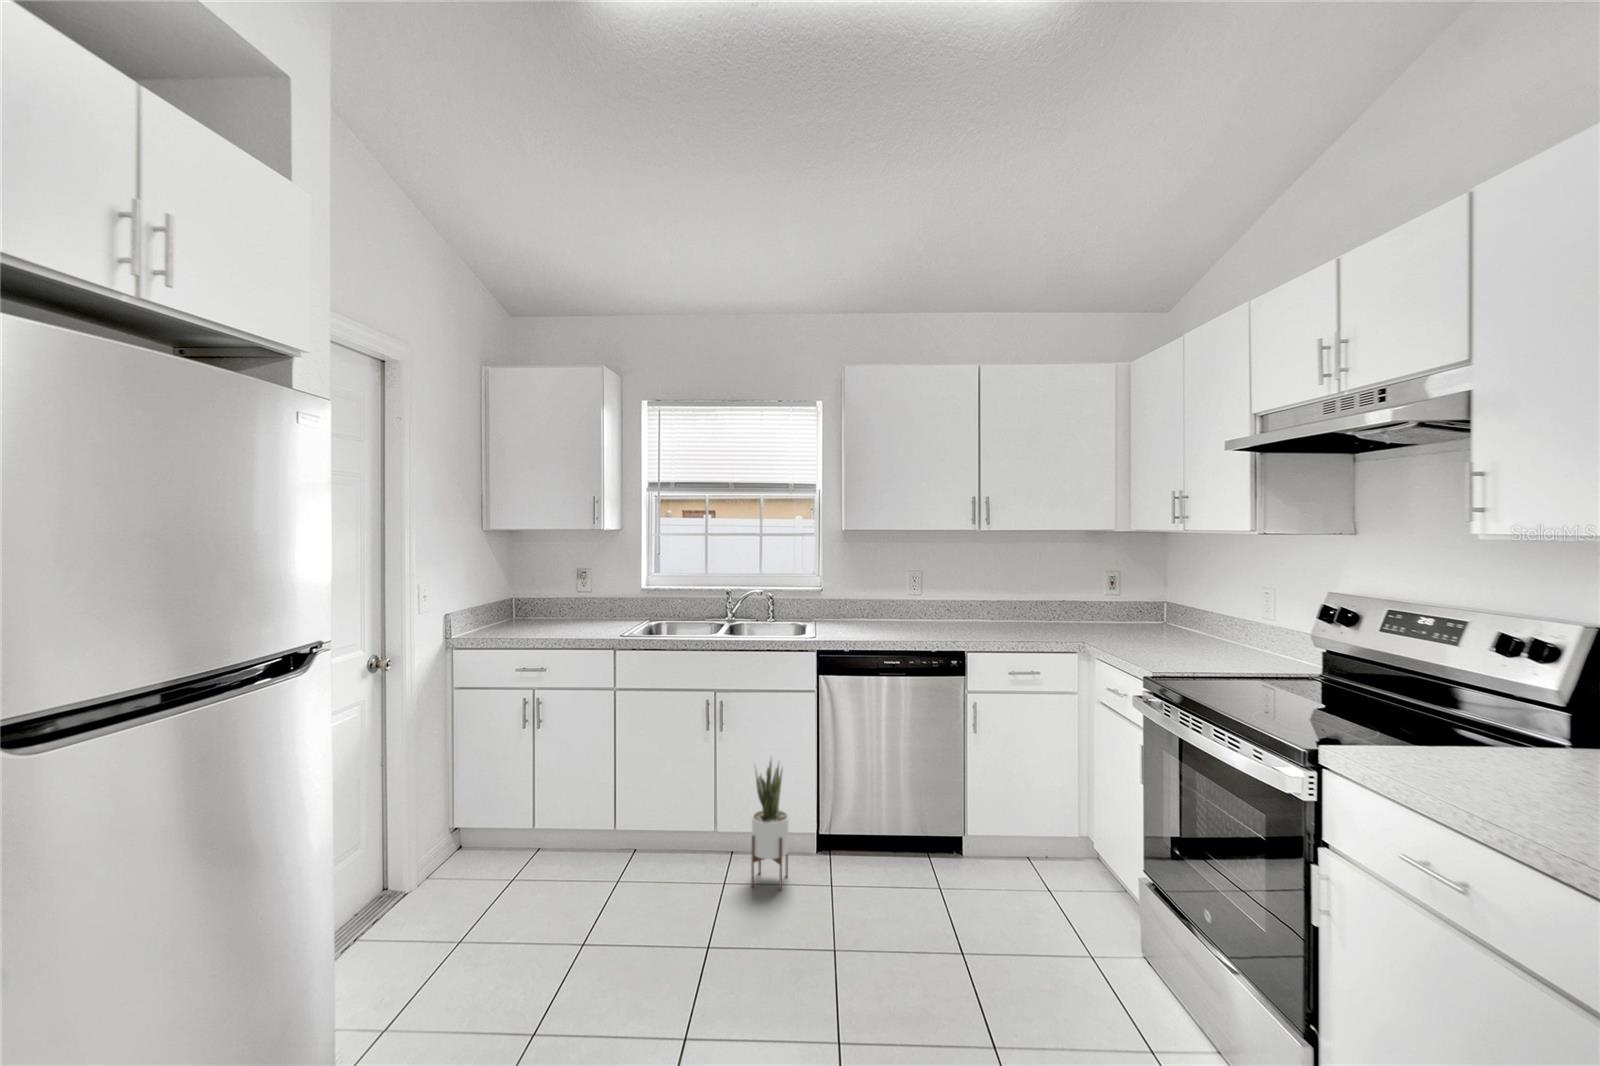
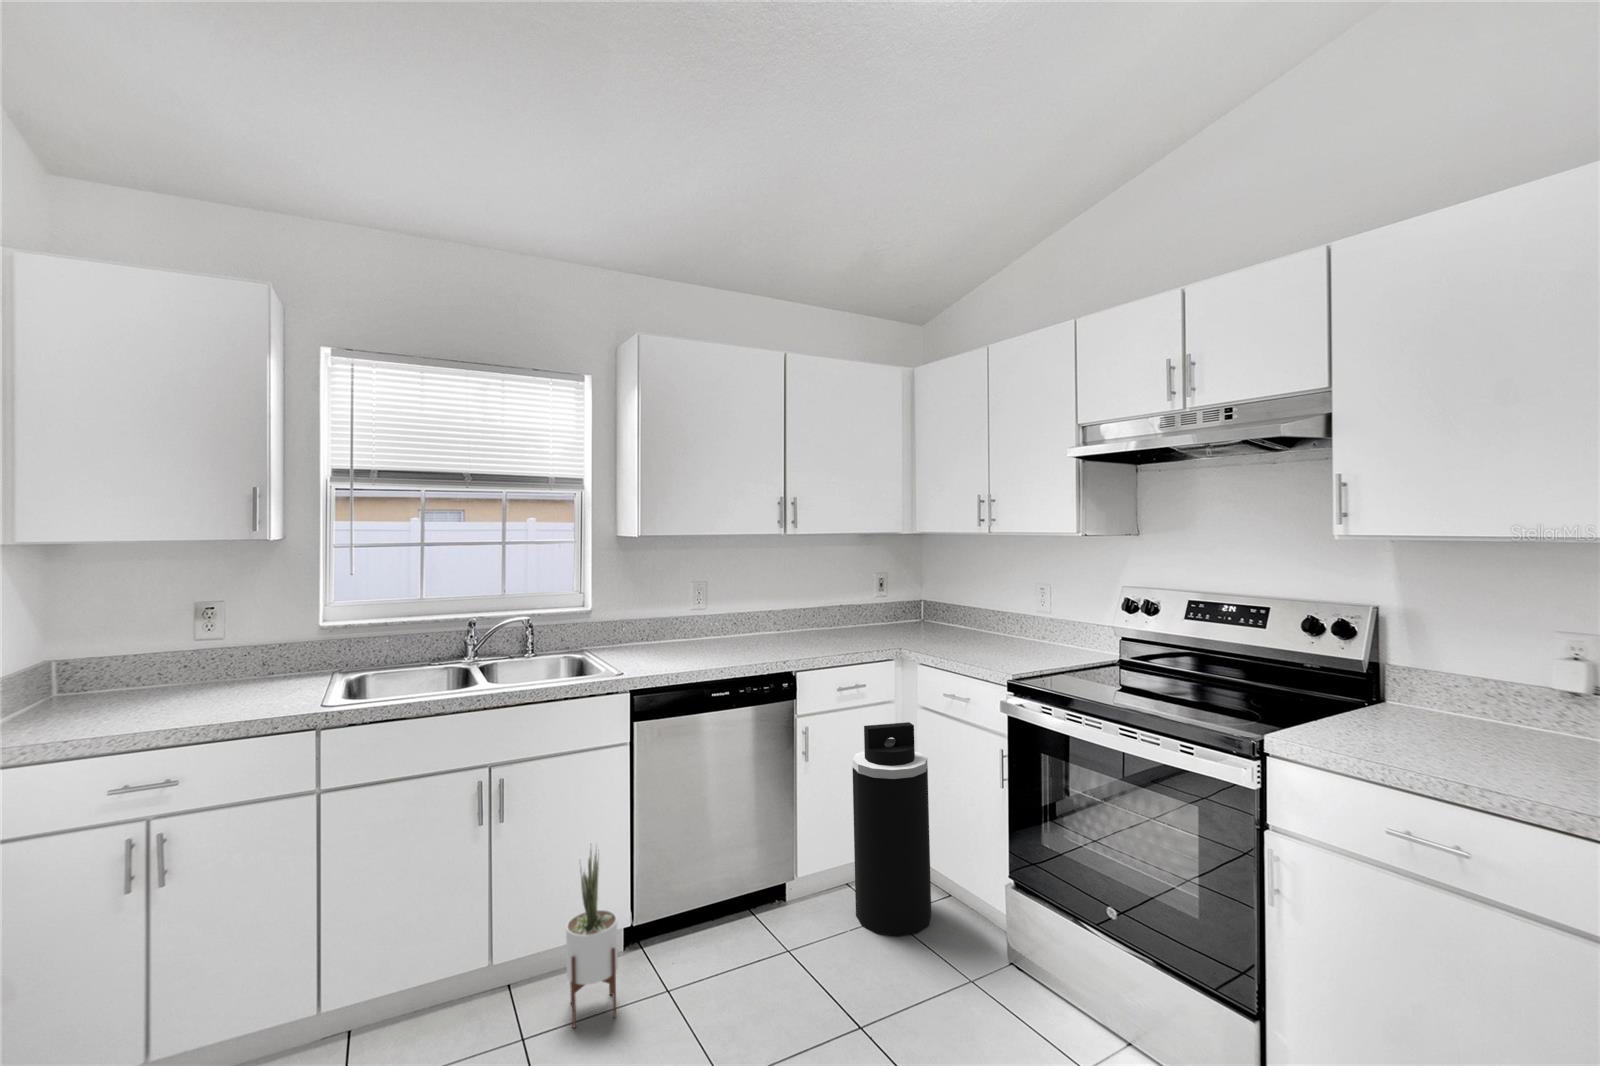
trash can: none [1009,708,1084,909] -> present [852,722,931,936]

